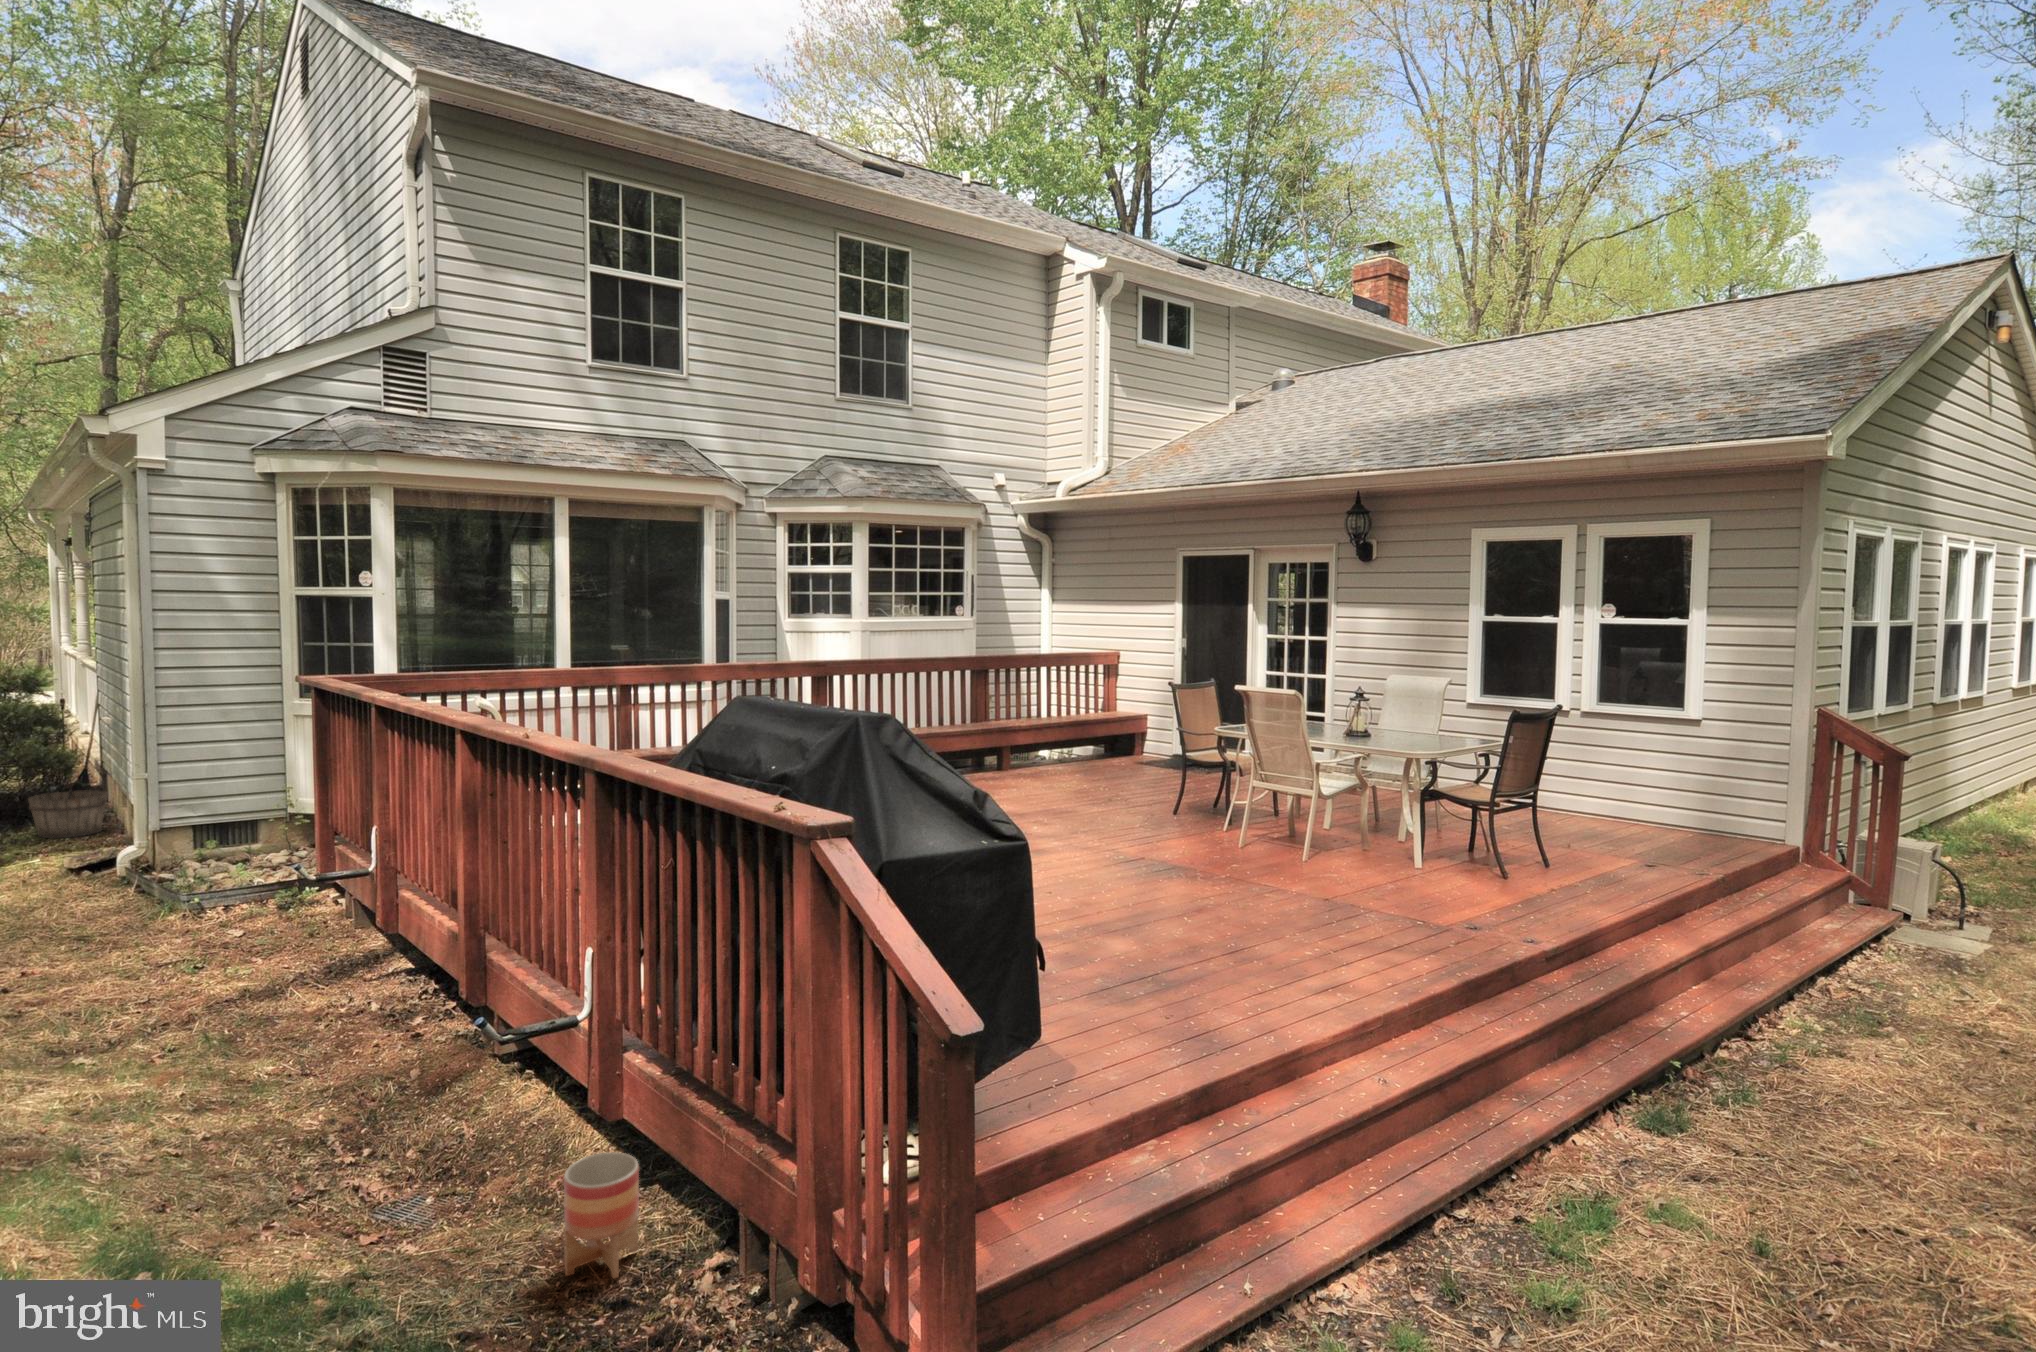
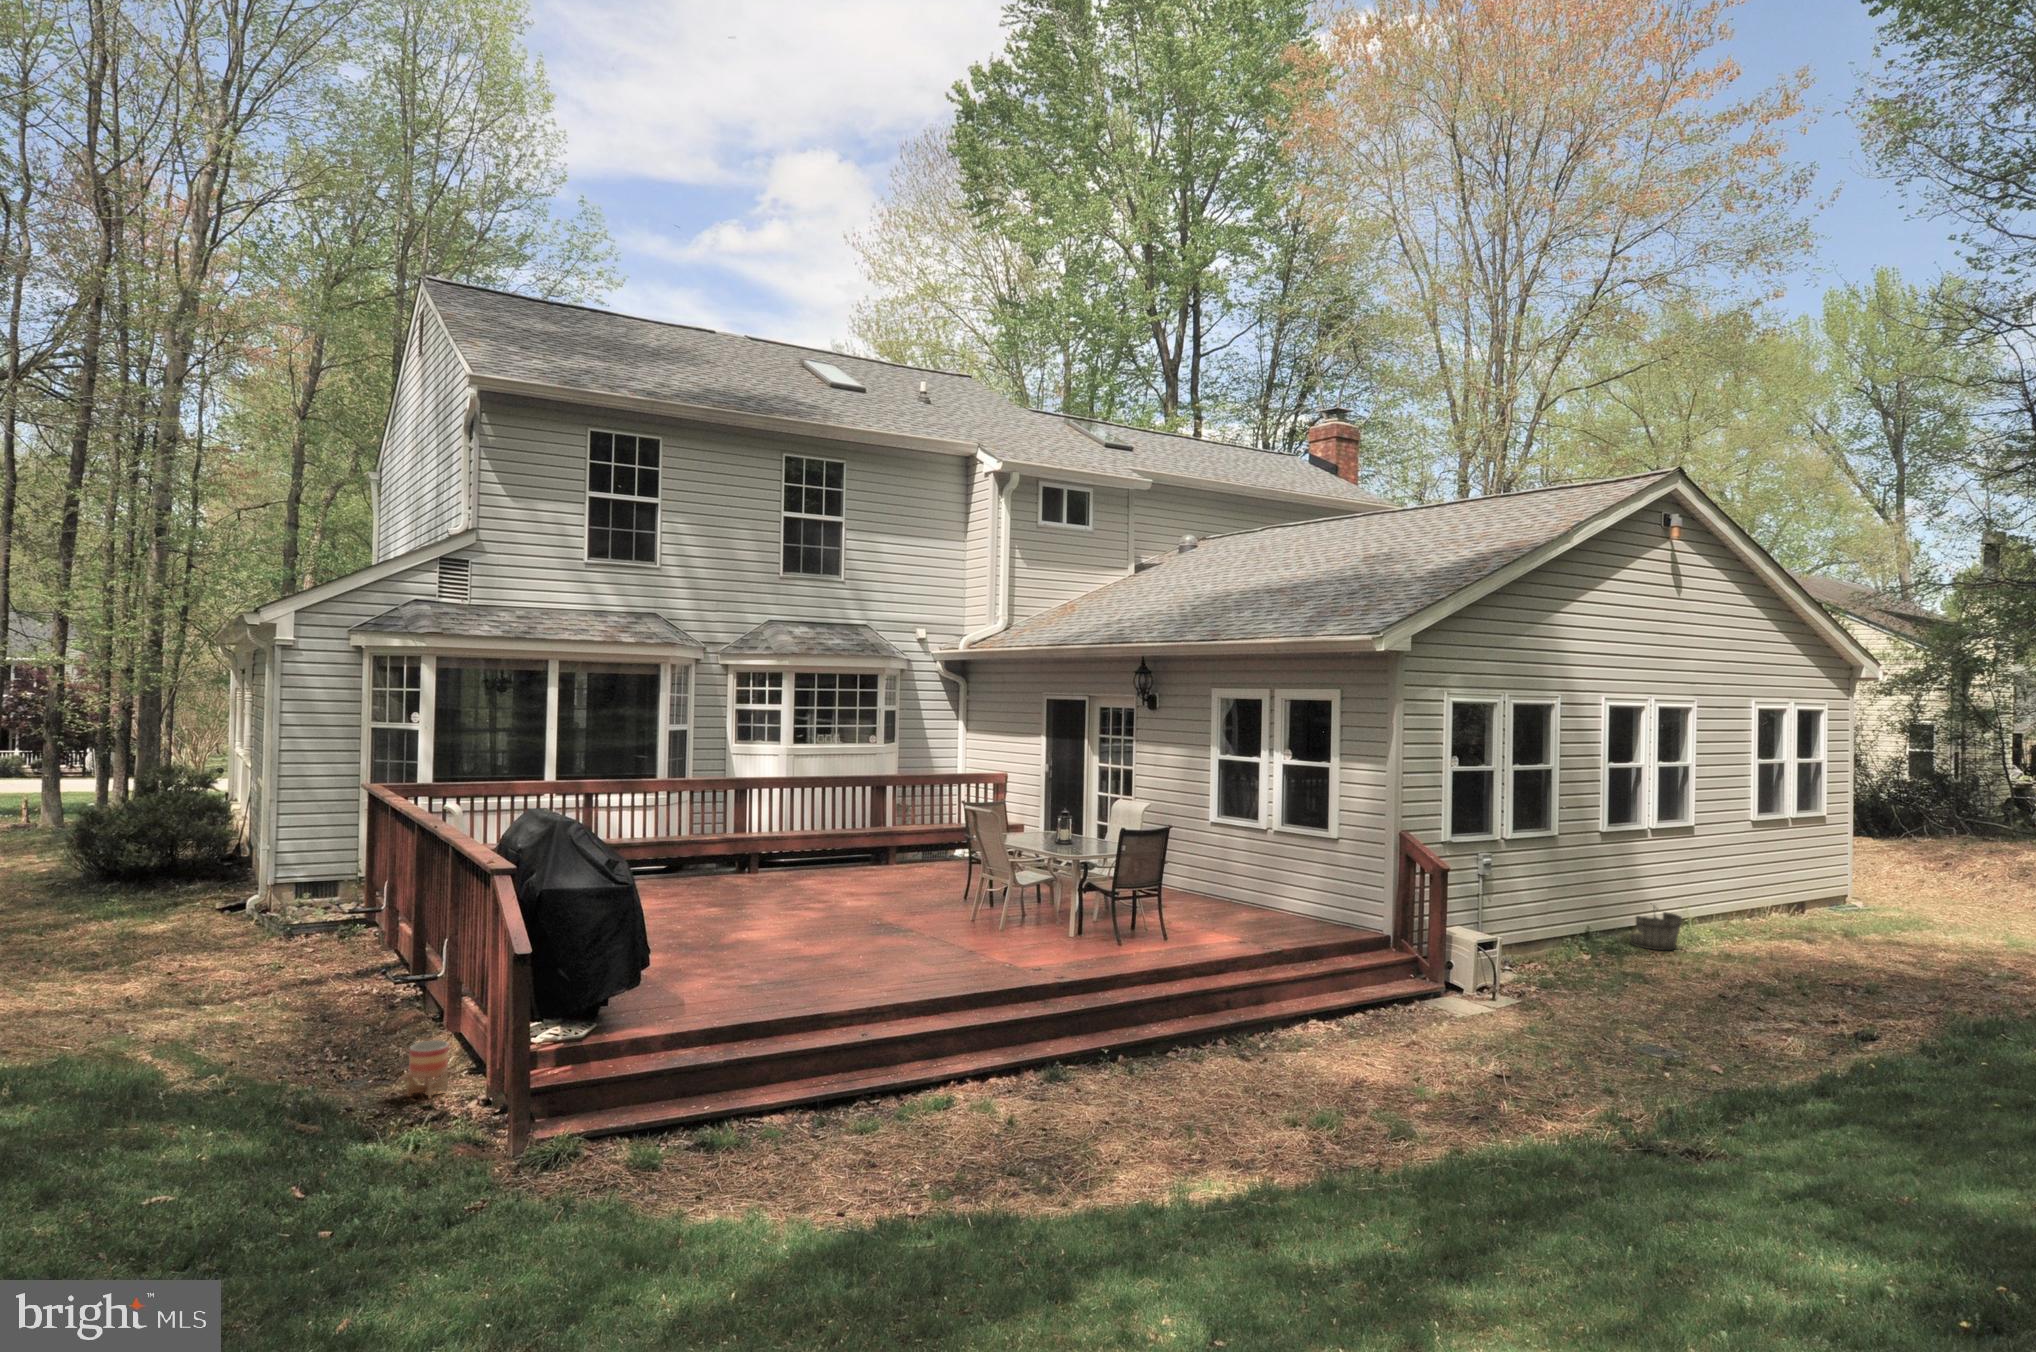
wooden bucket: present [28,785,109,838] -> present [1629,907,1682,950]

